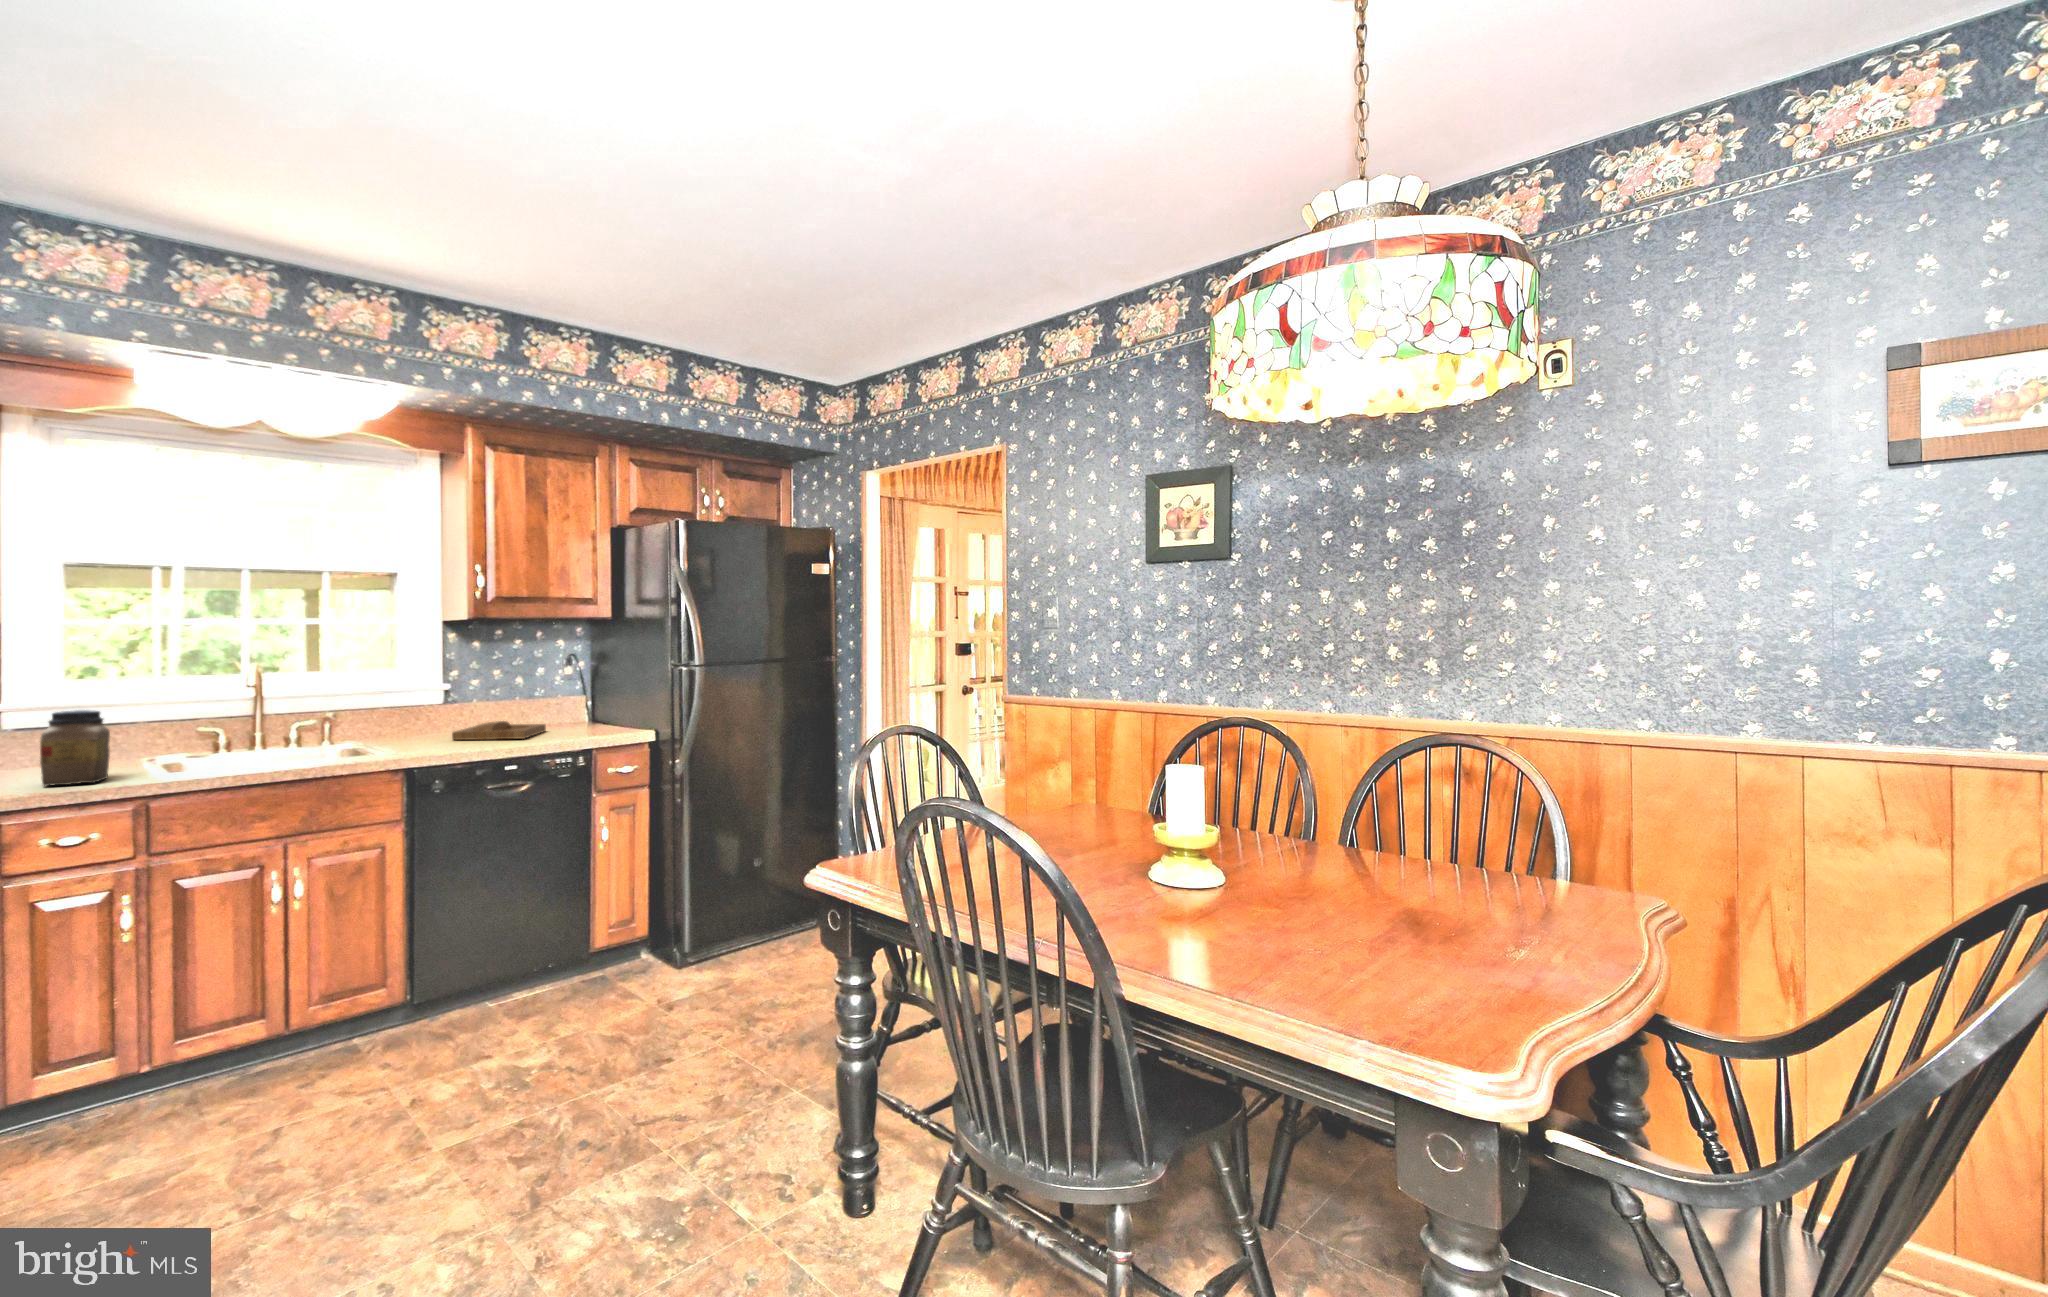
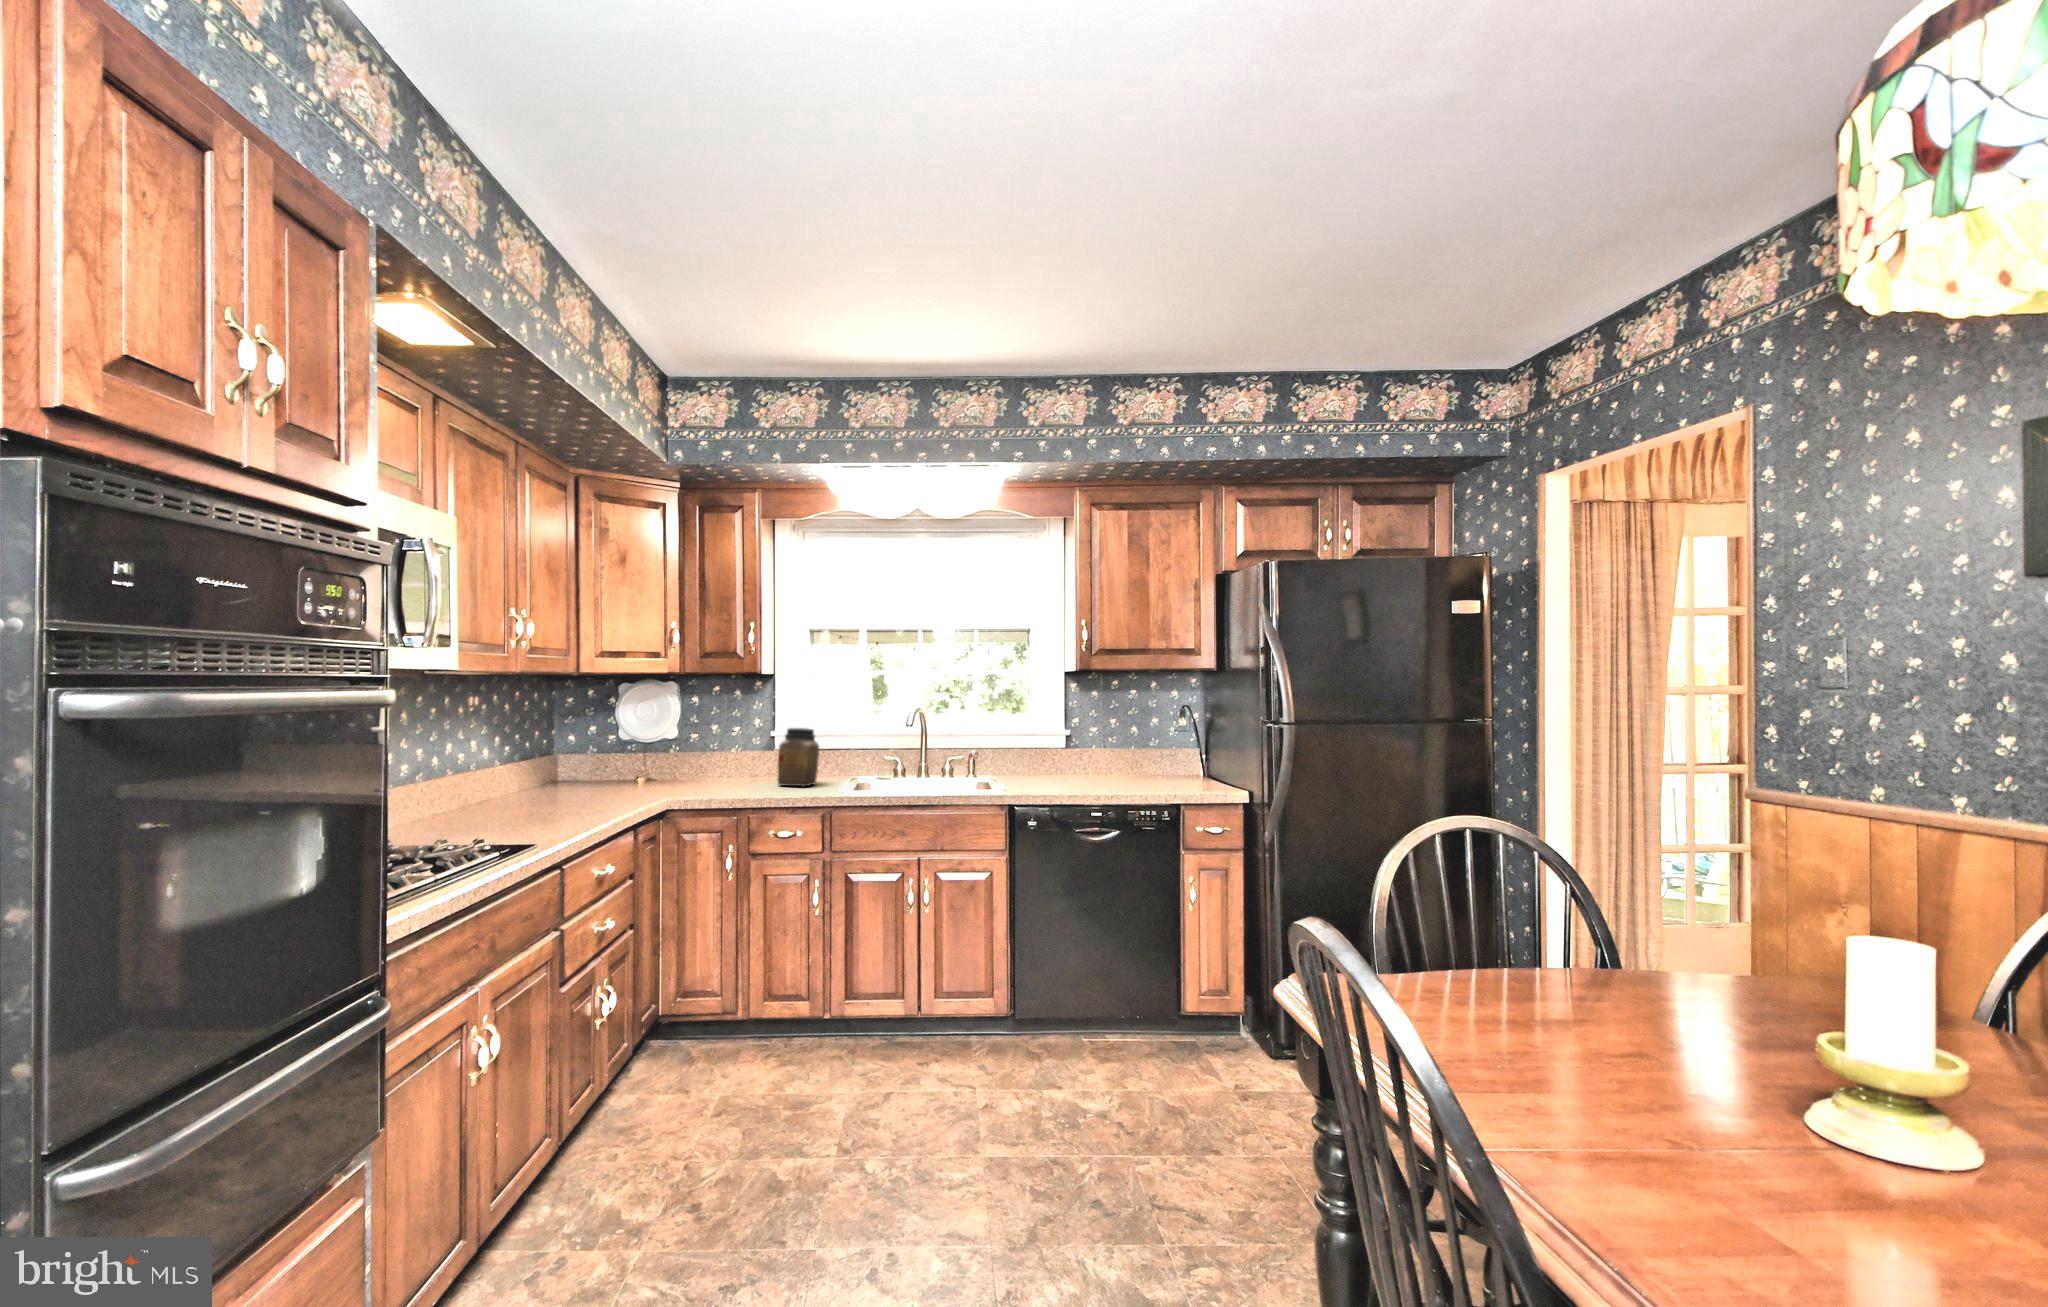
tray: present [452,721,546,740] -> none [1064,768,1151,787]

